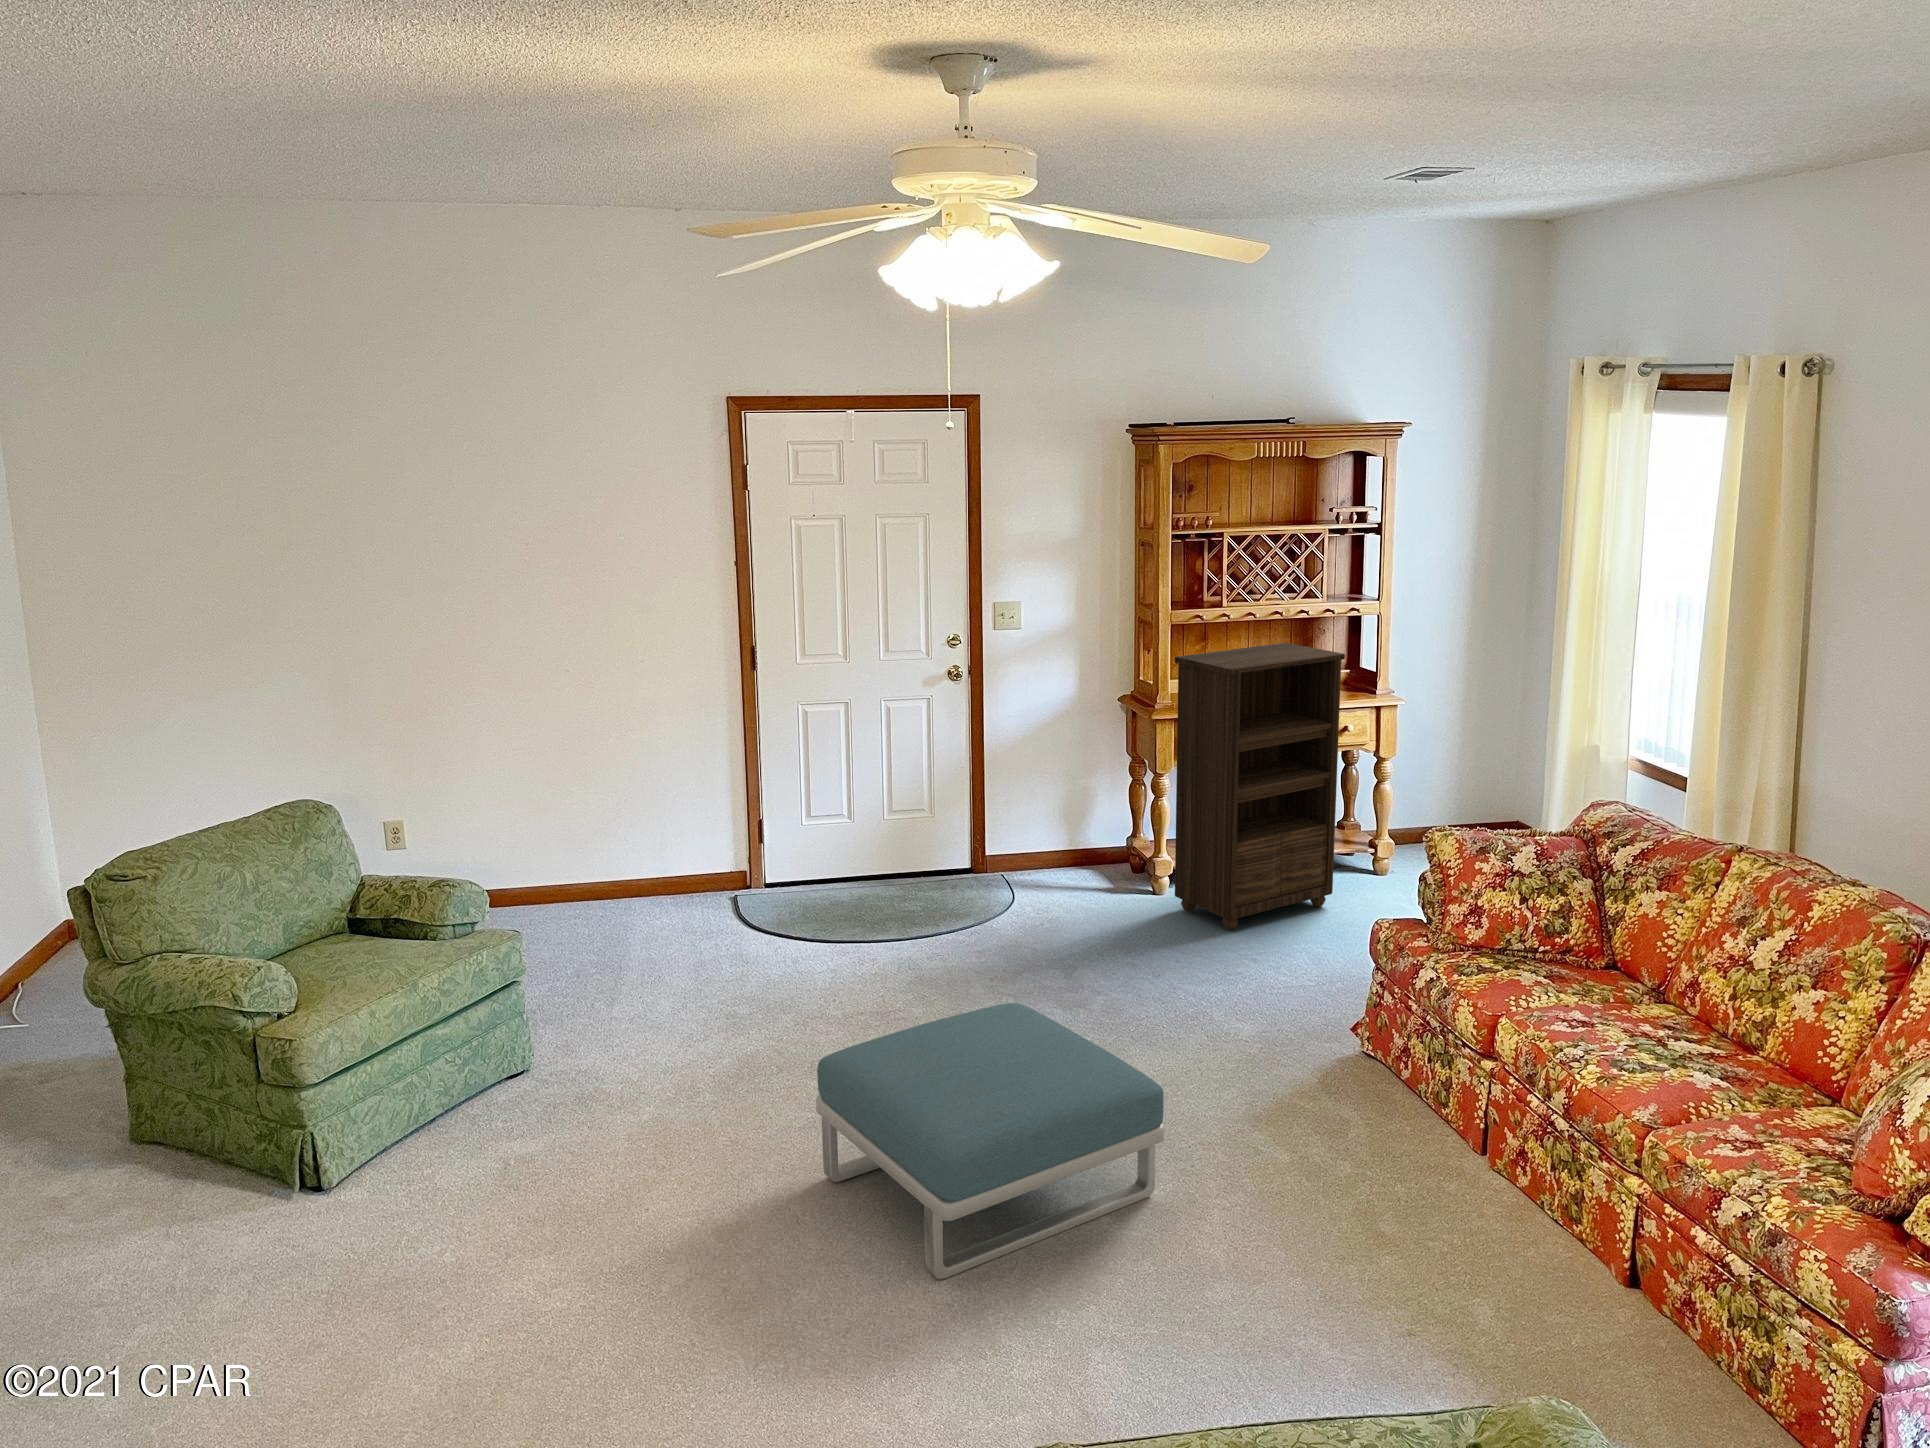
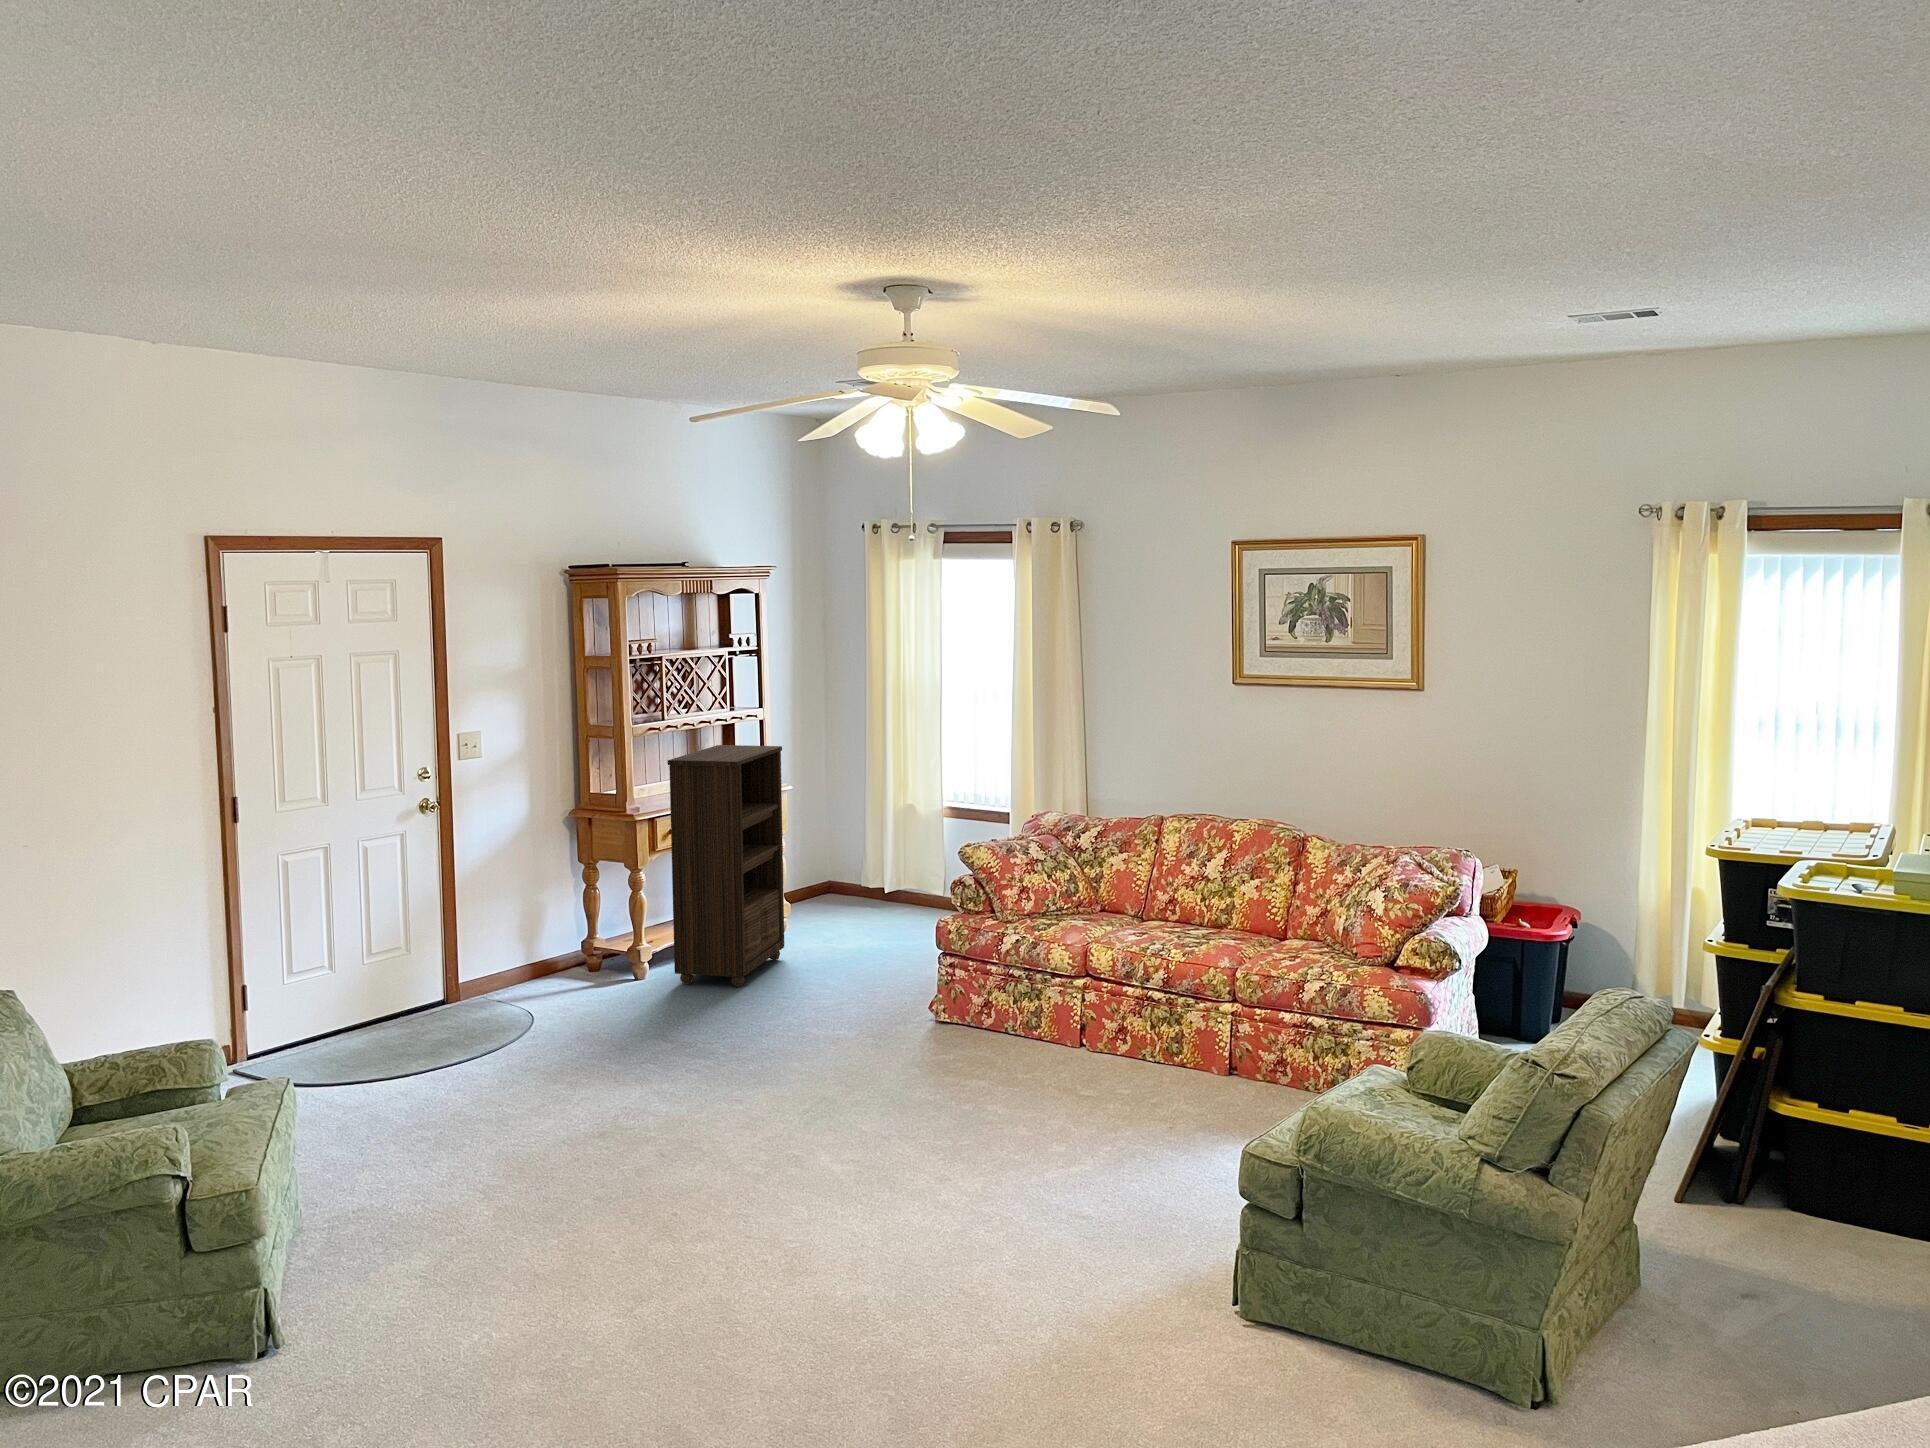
footstool: present [816,1003,1164,1280] -> none [714,1022,966,1198]

